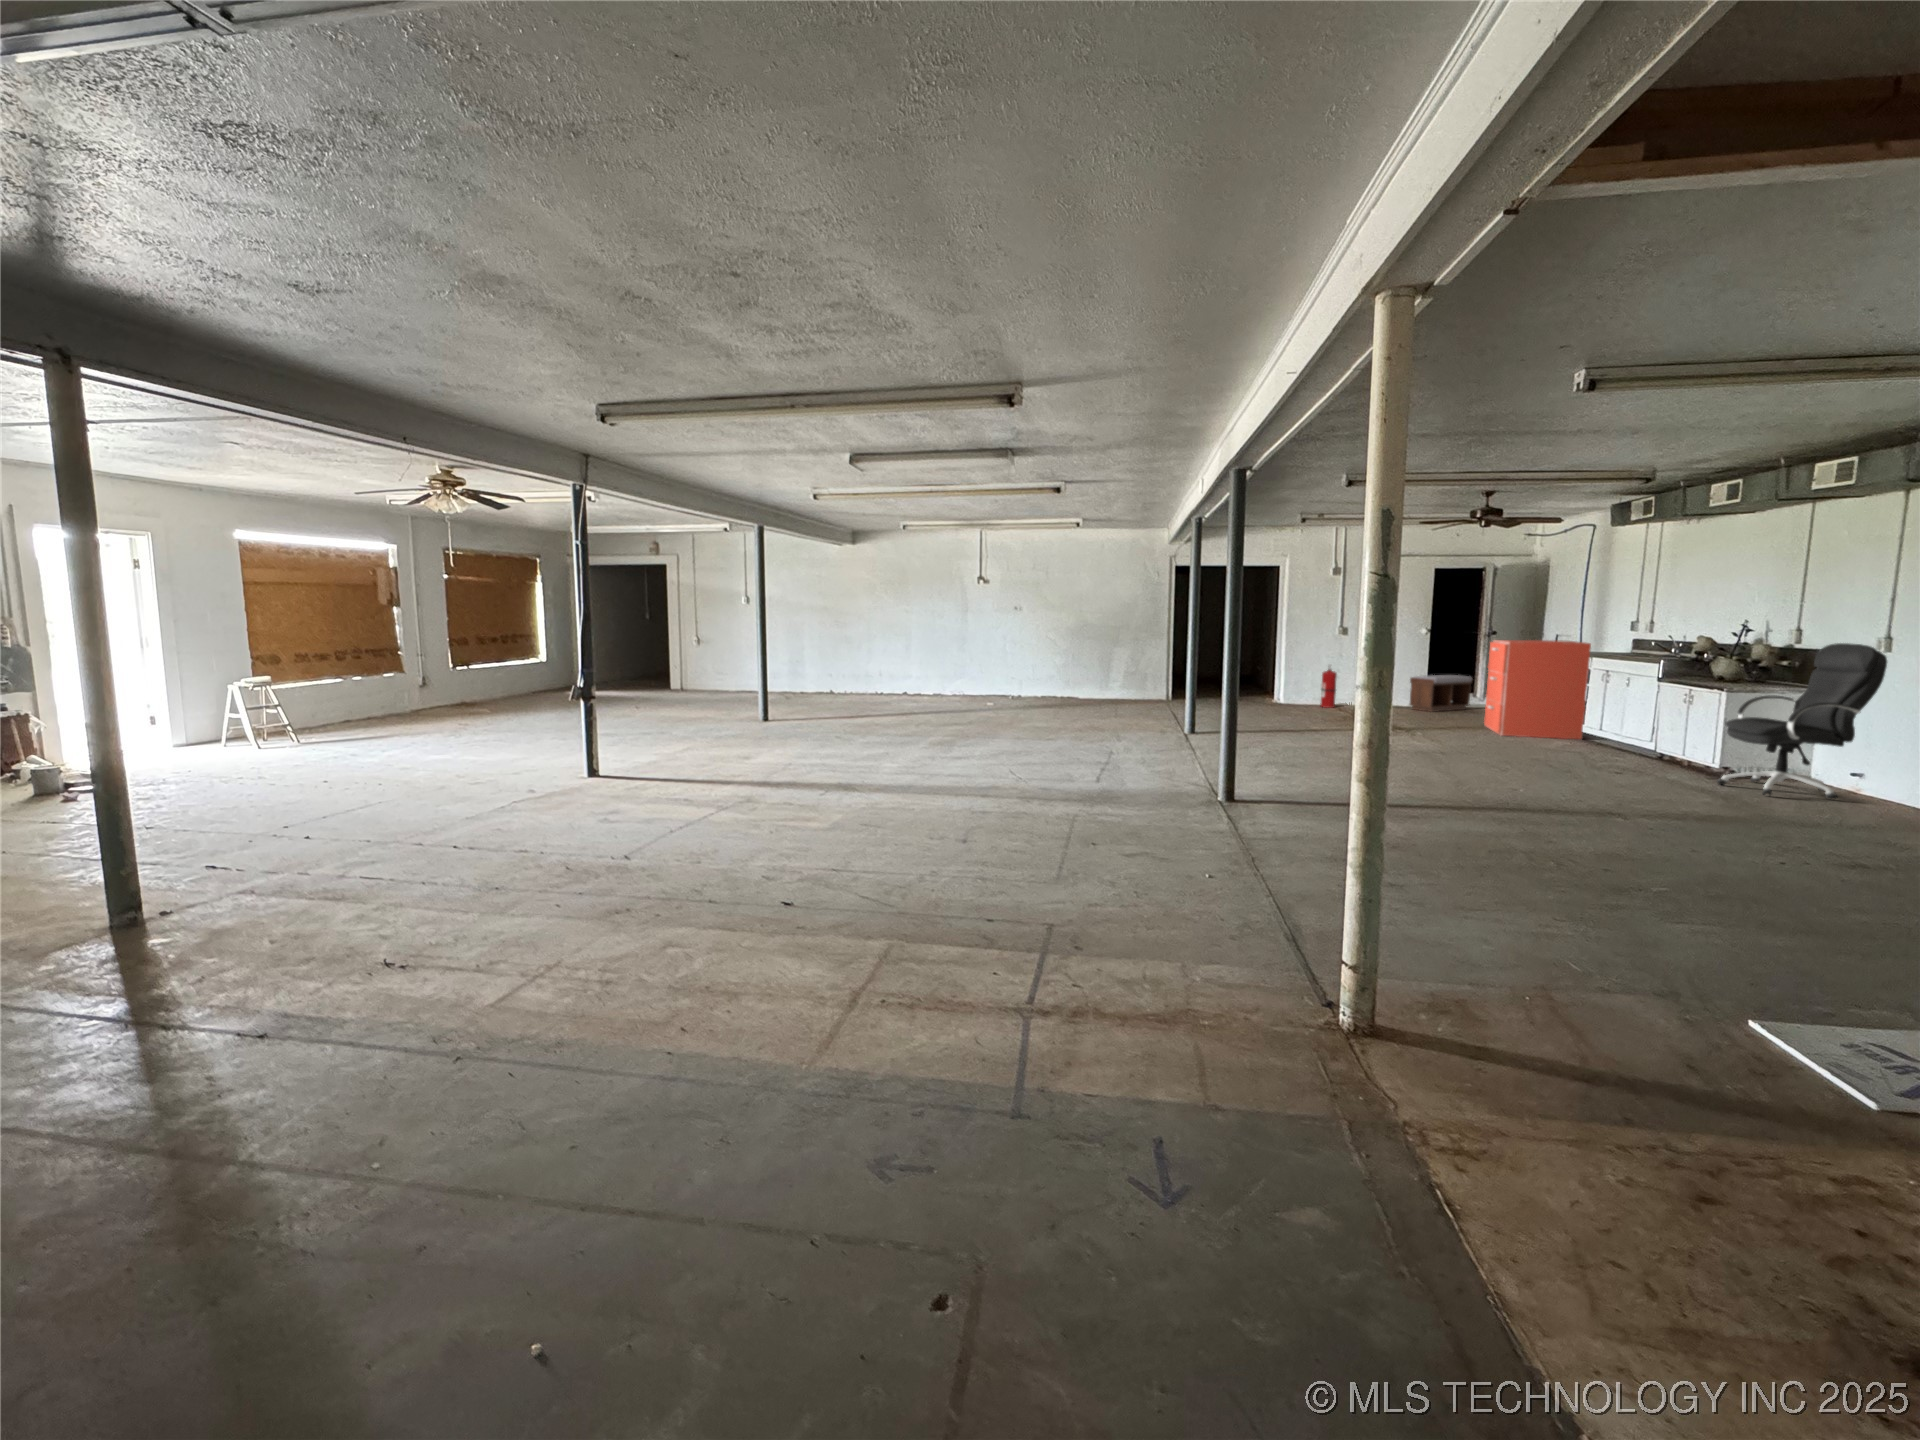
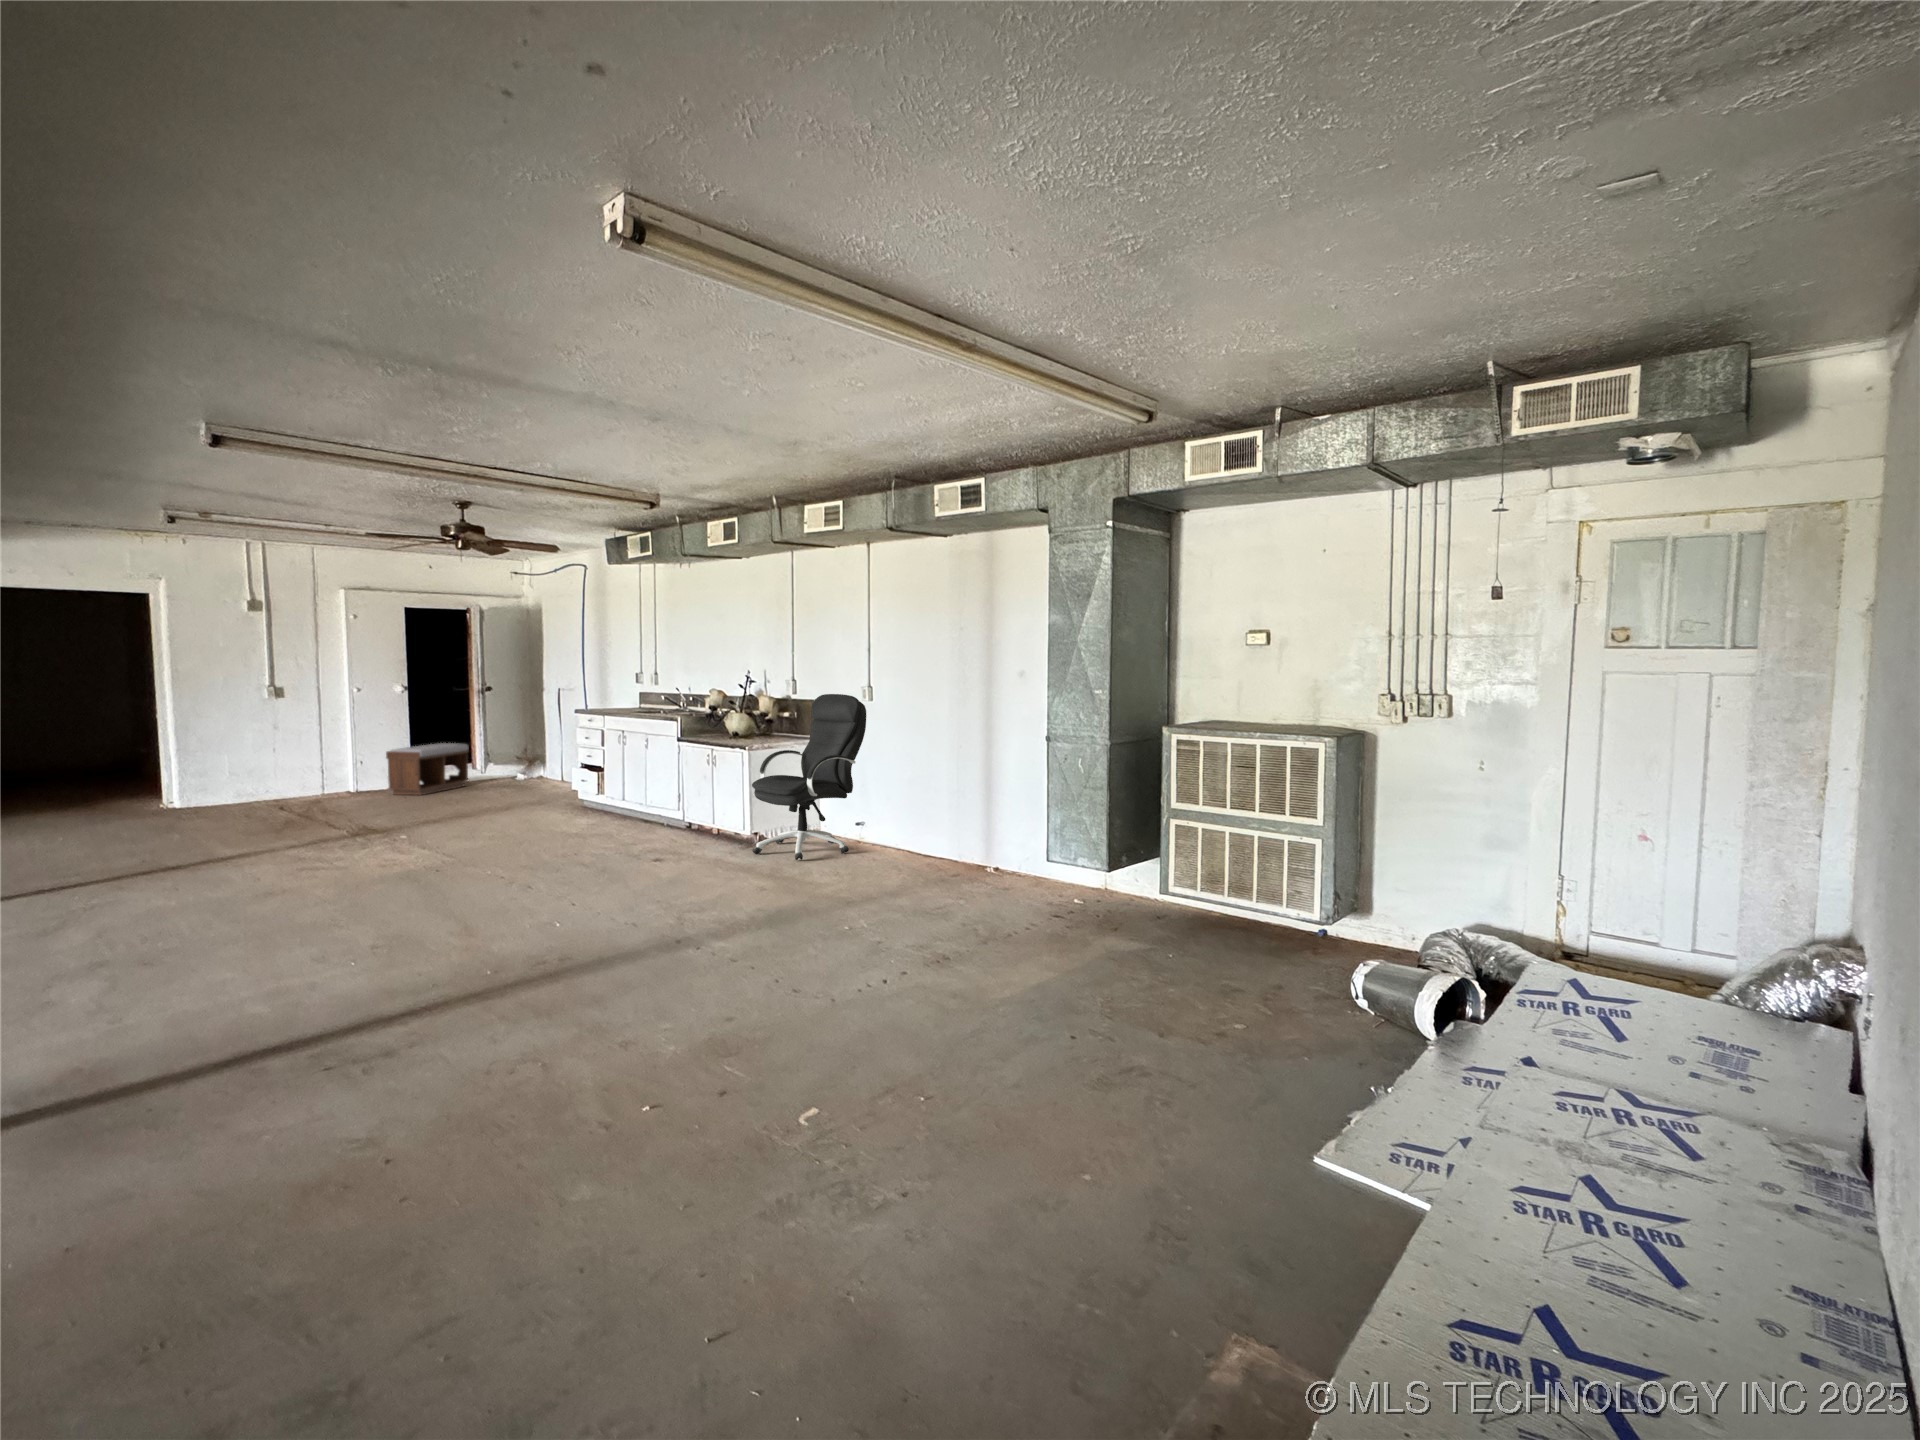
filing cabinet: present [1484,640,1591,739] -> none [488,696,605,822]
fire extinguisher: present [1321,665,1337,708] -> none [243,741,271,808]

